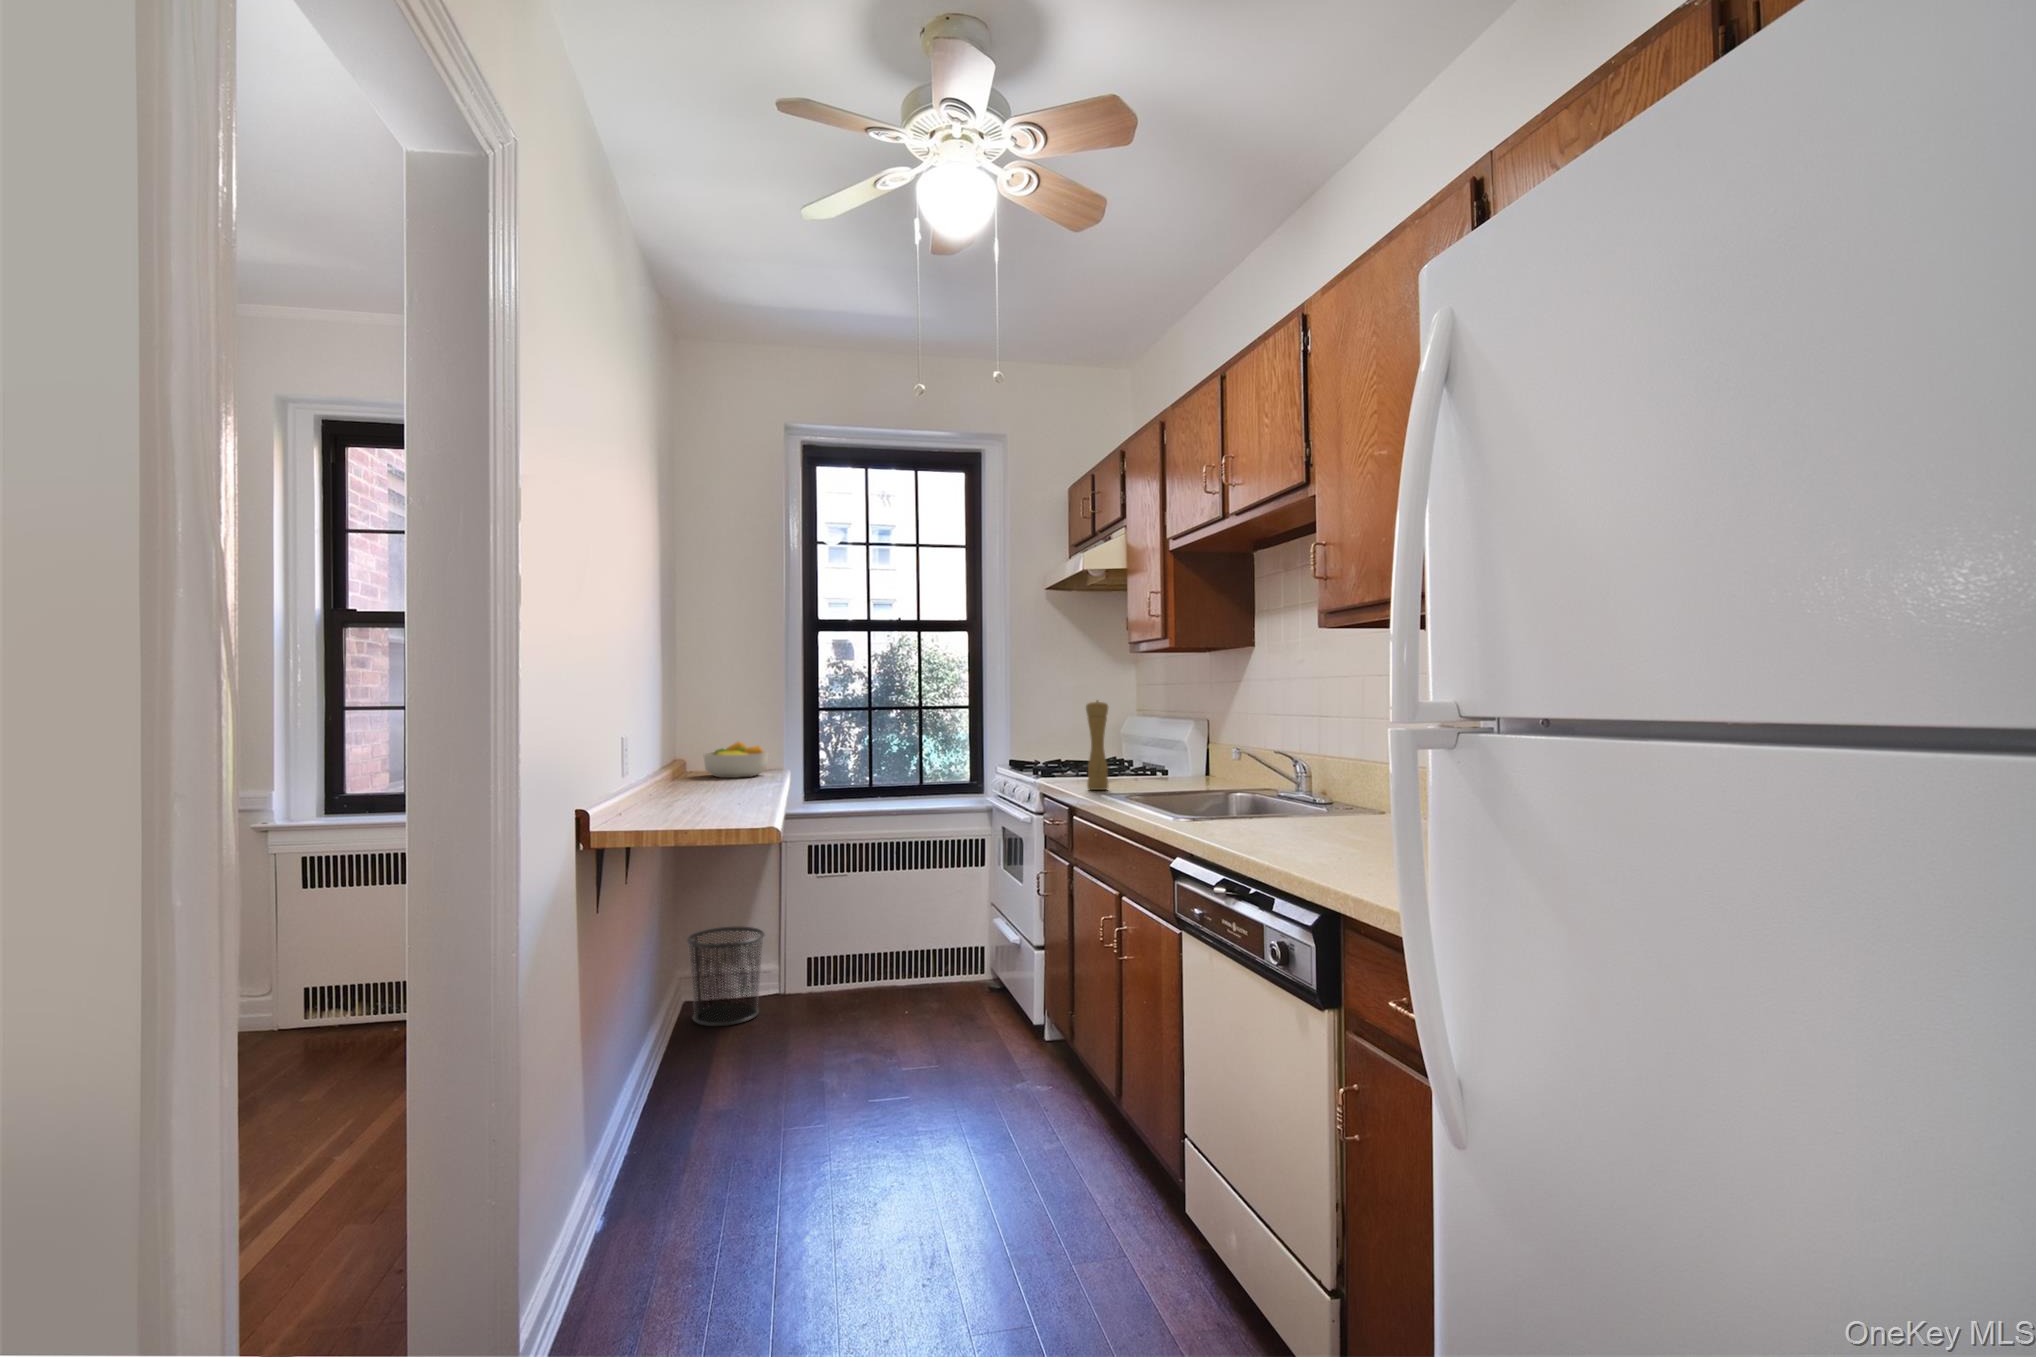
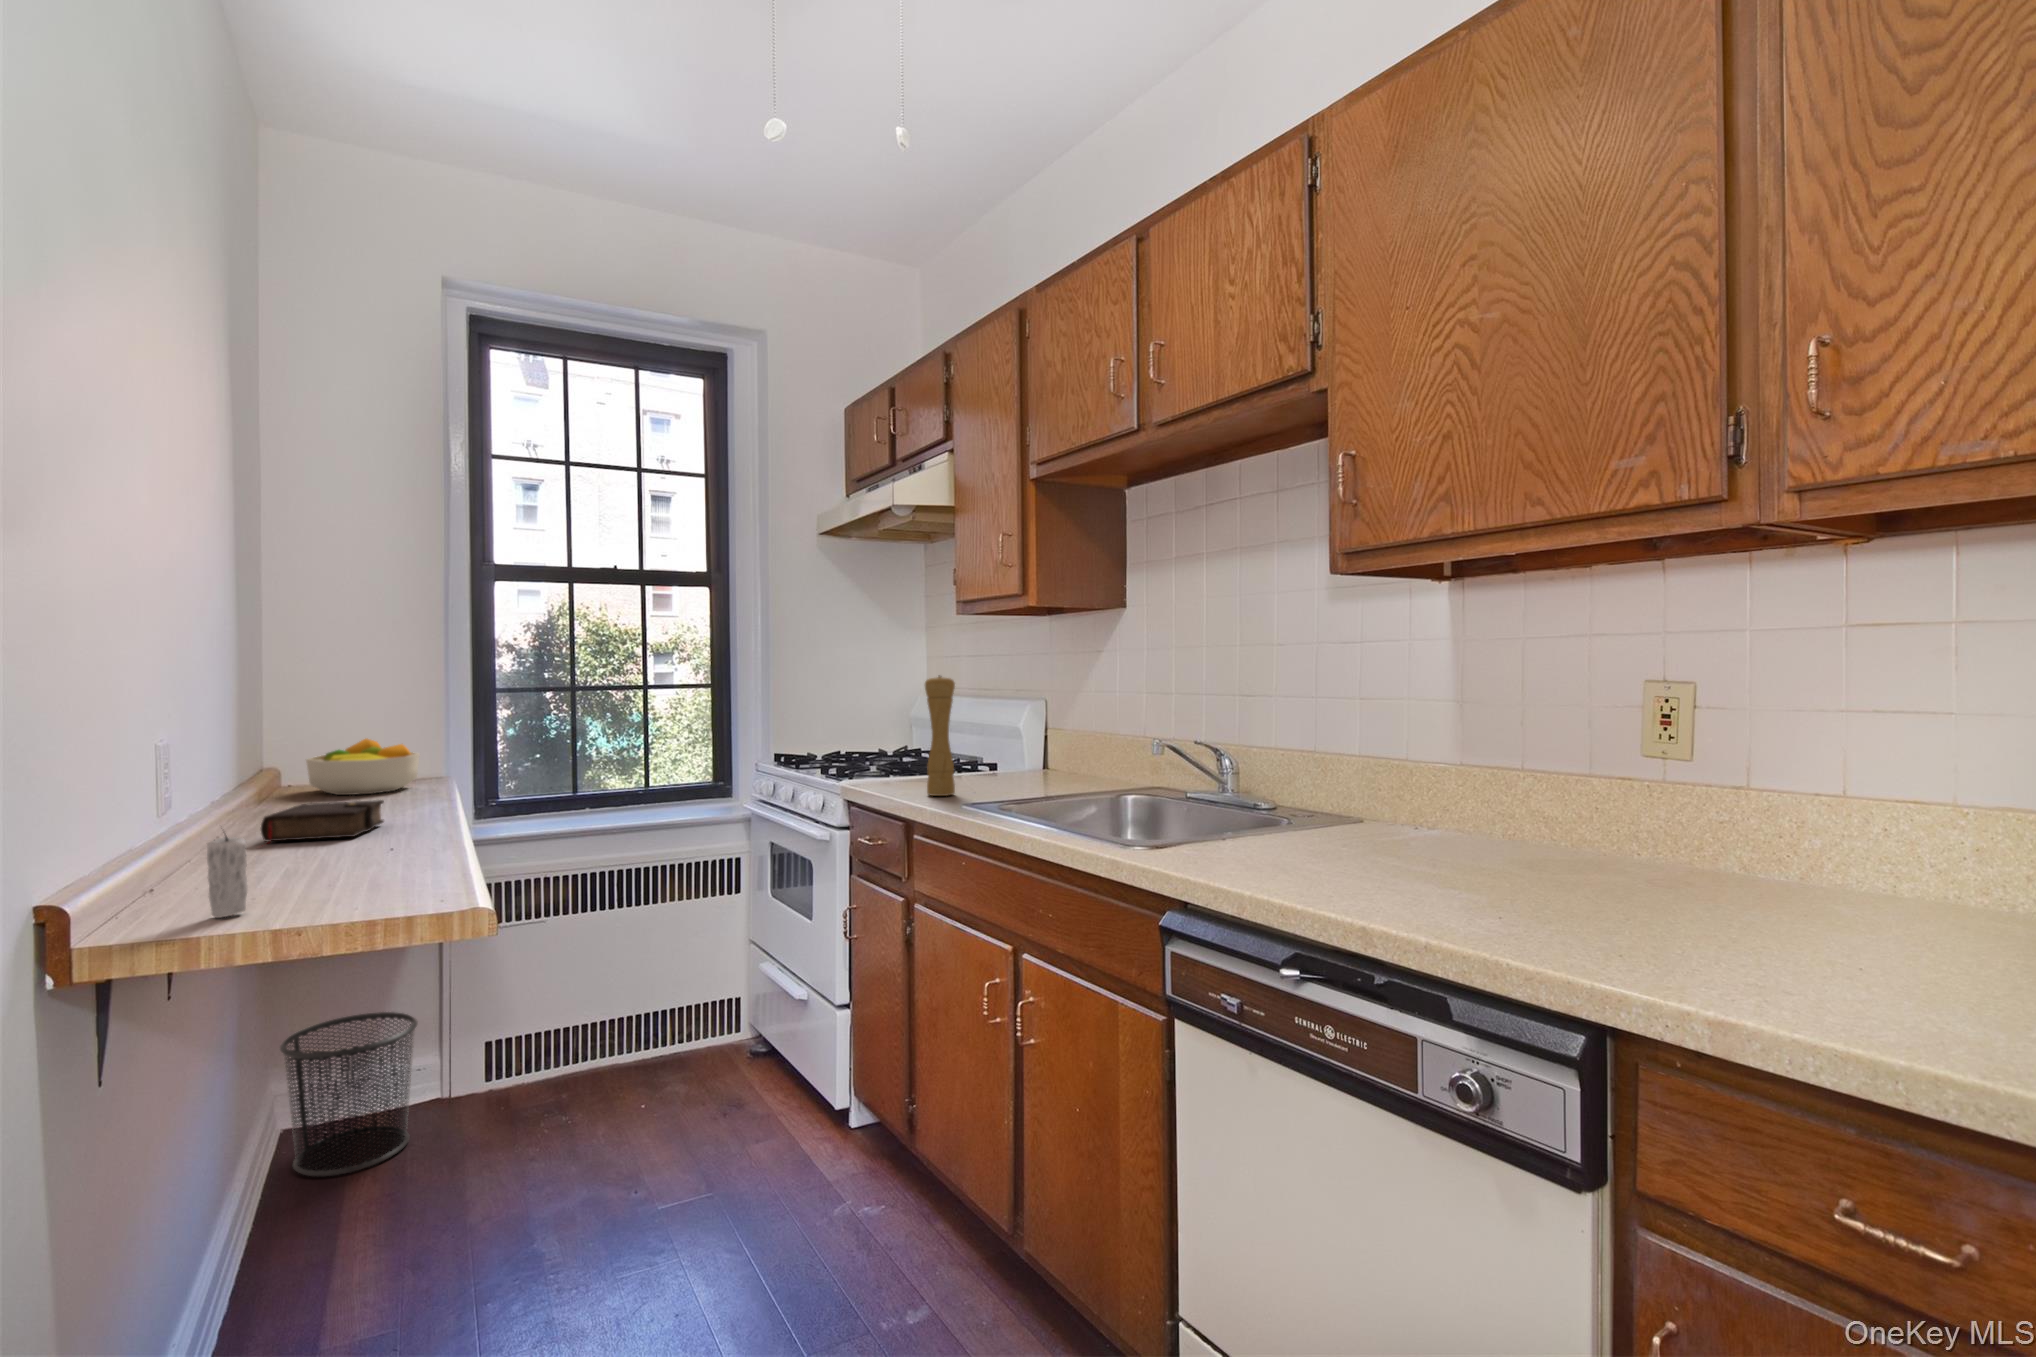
candle: none [649,774,666,823] -> present [207,835,248,918]
book: none [672,777,740,799] -> present [261,800,384,843]

